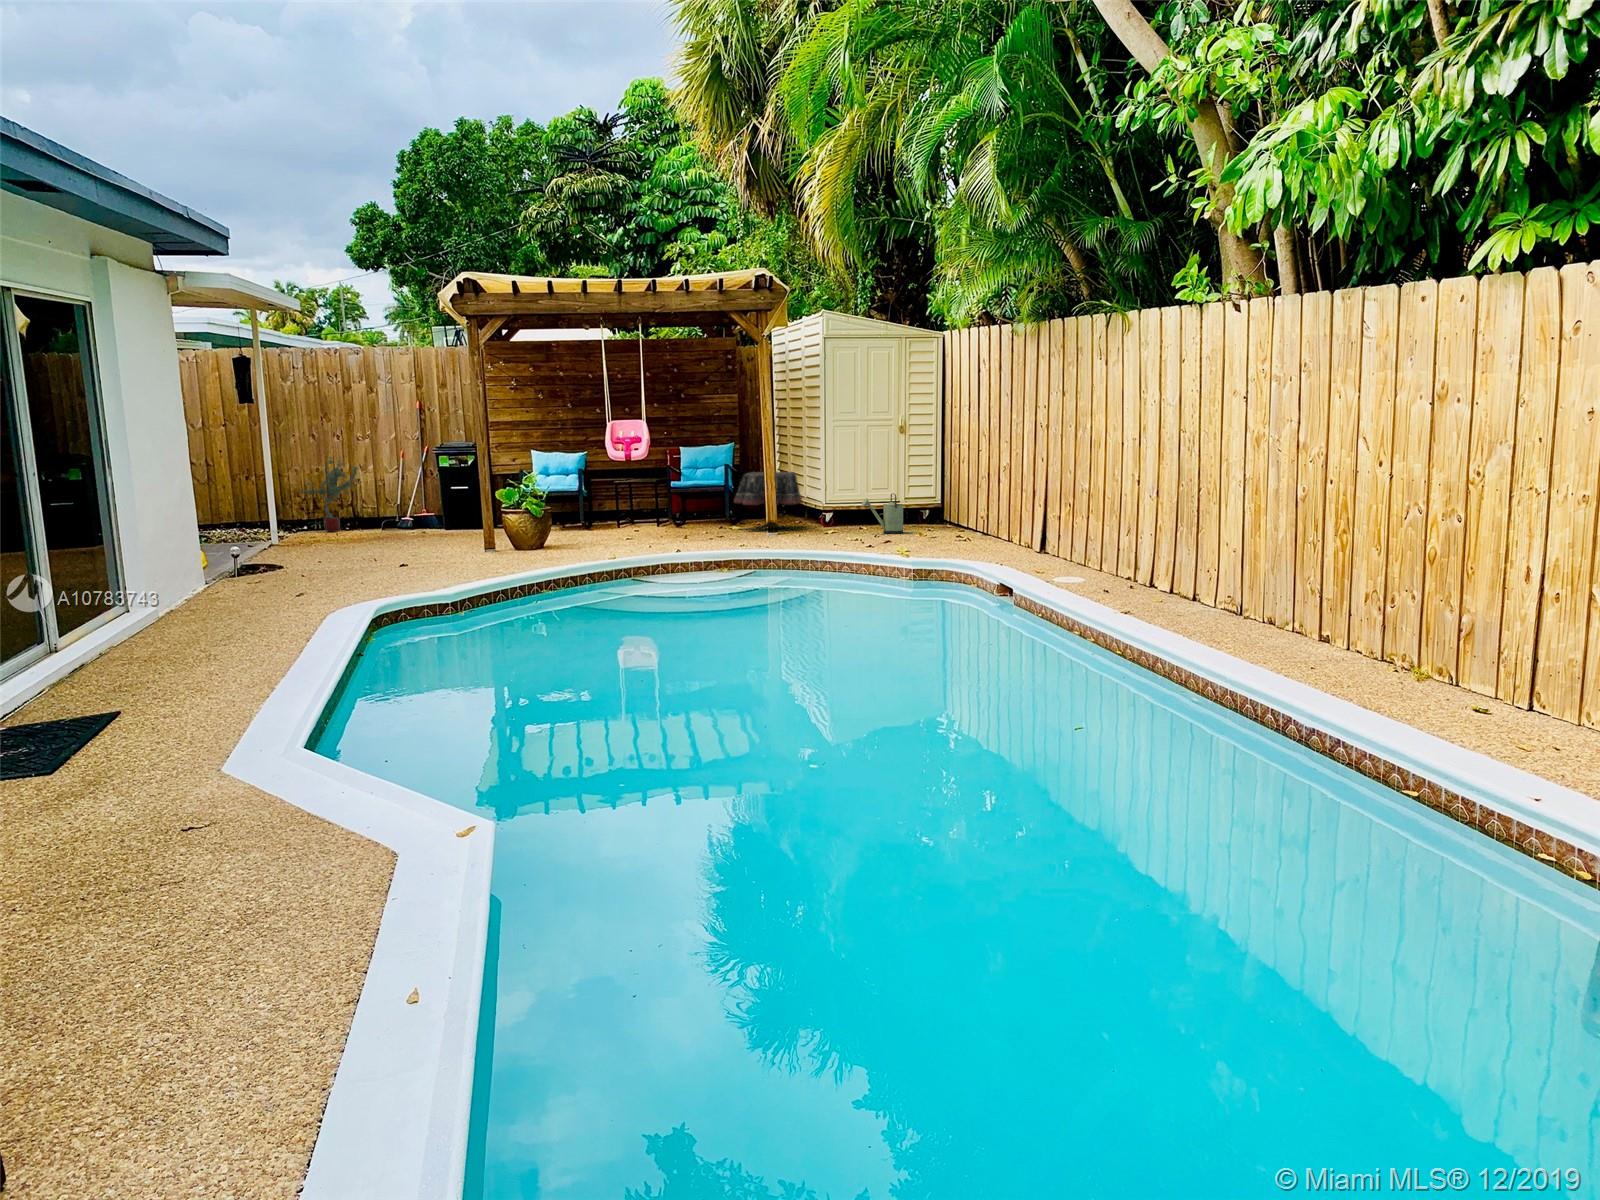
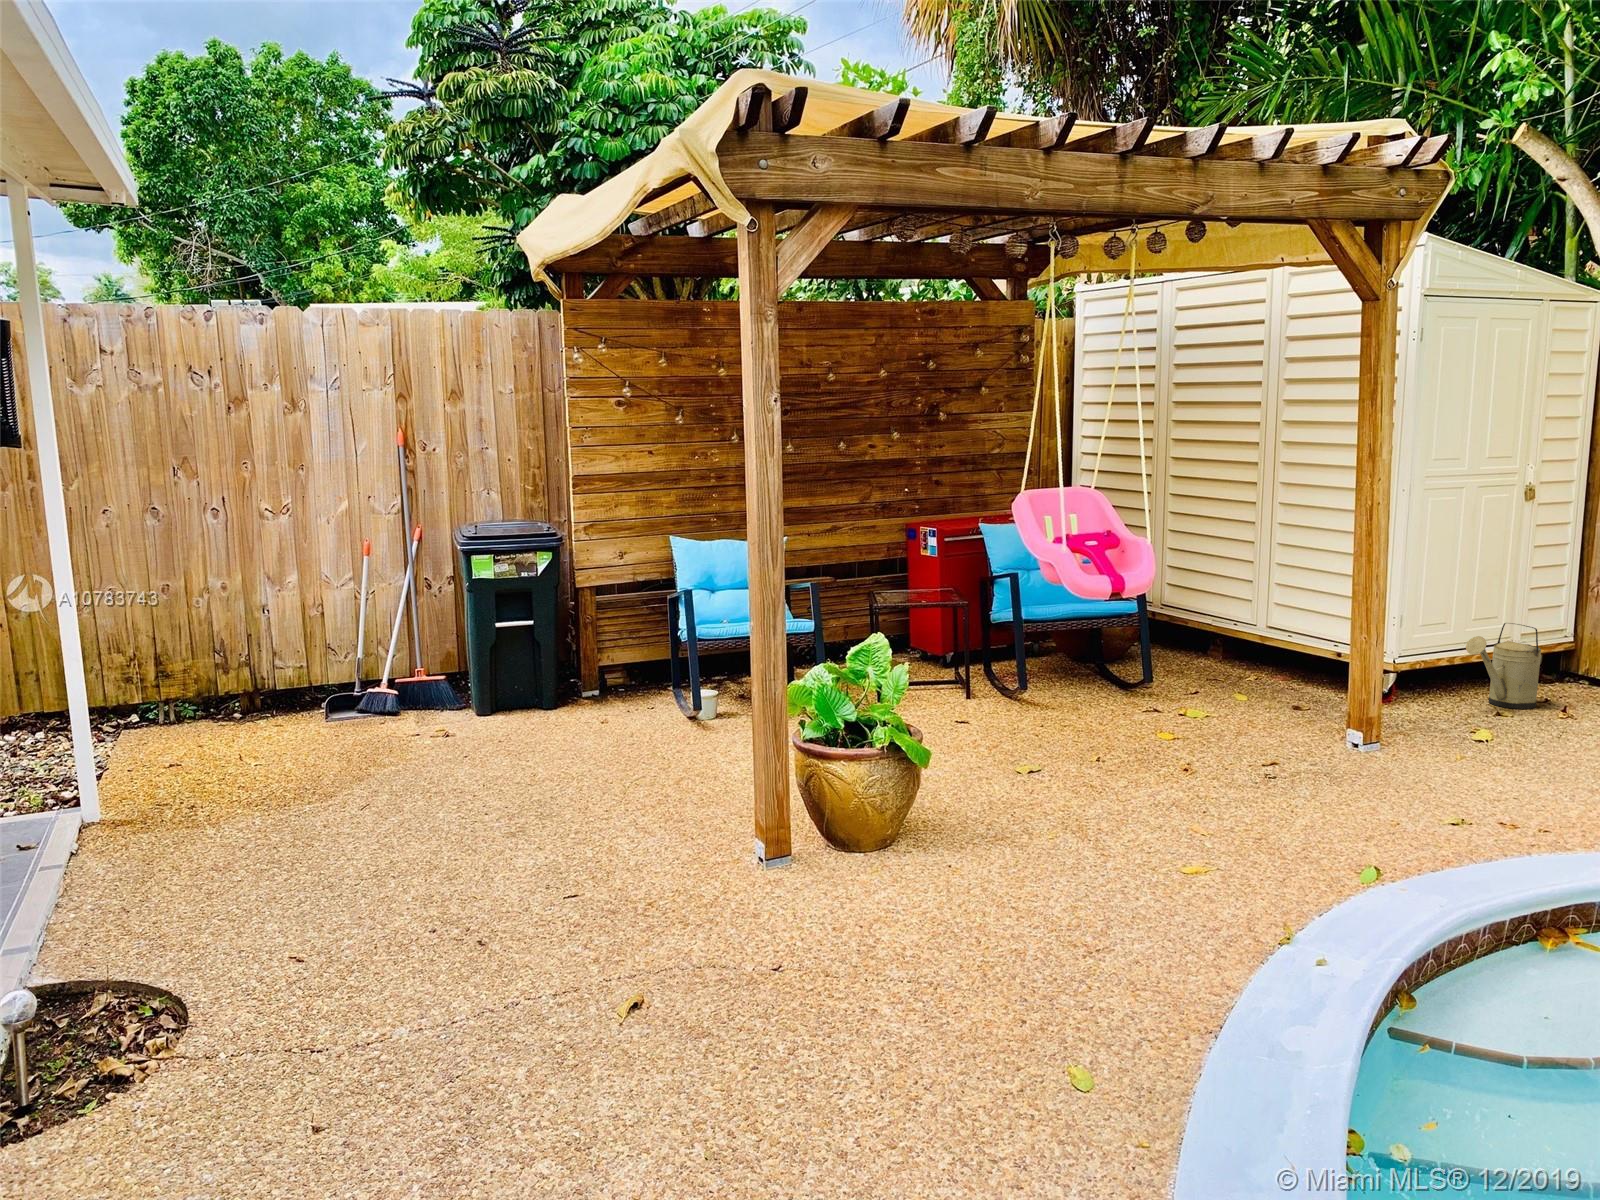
potted tree: present [301,457,358,532] -> none [123,559,280,739]
side table: present [734,472,802,530] -> none [1139,573,1286,701]

